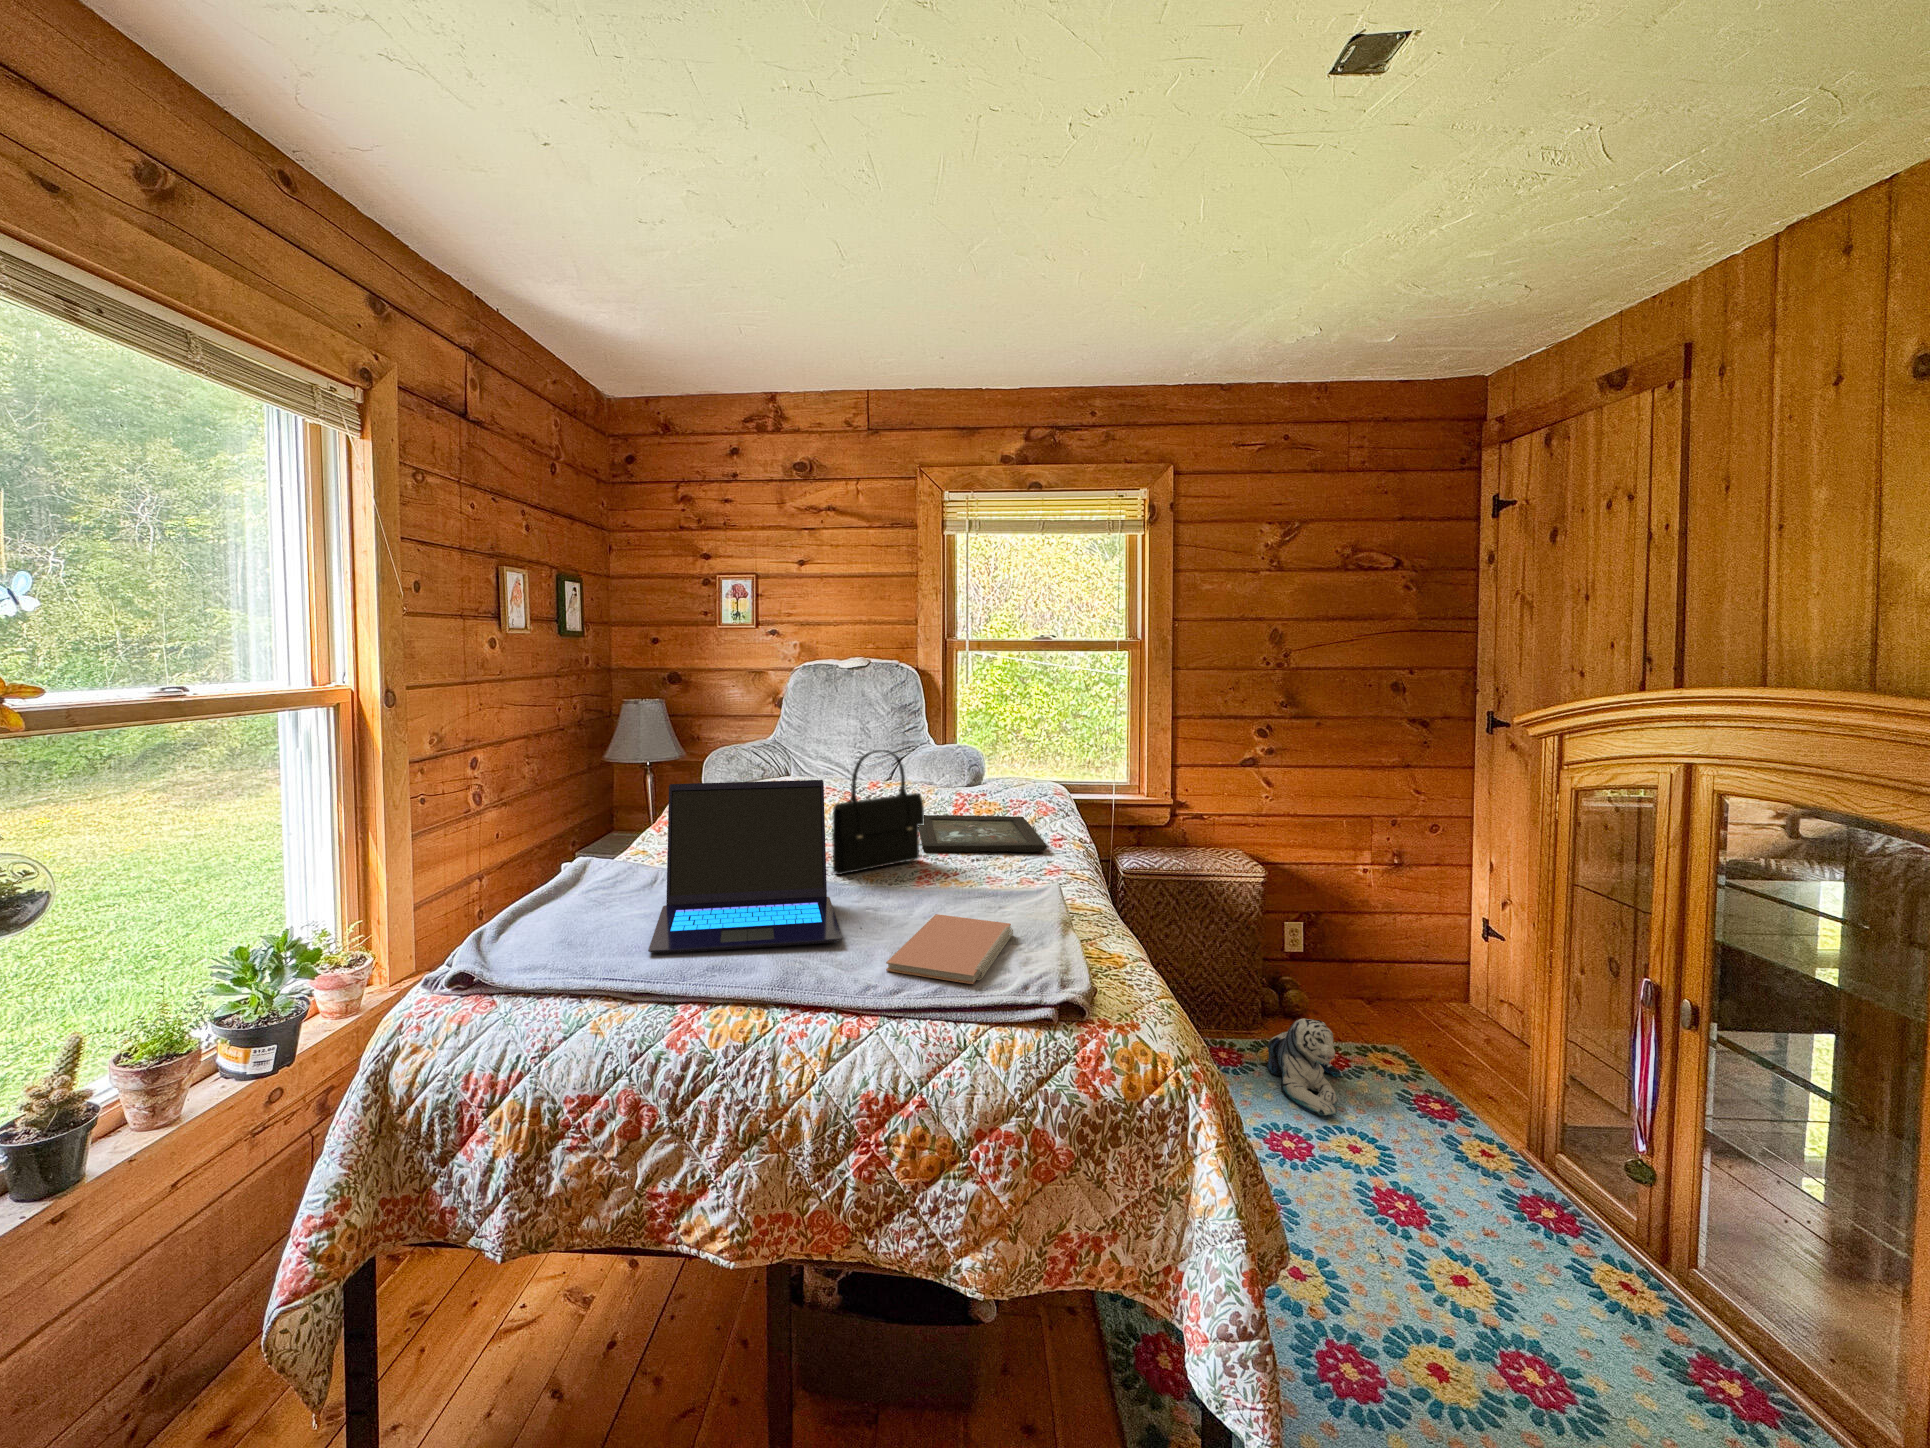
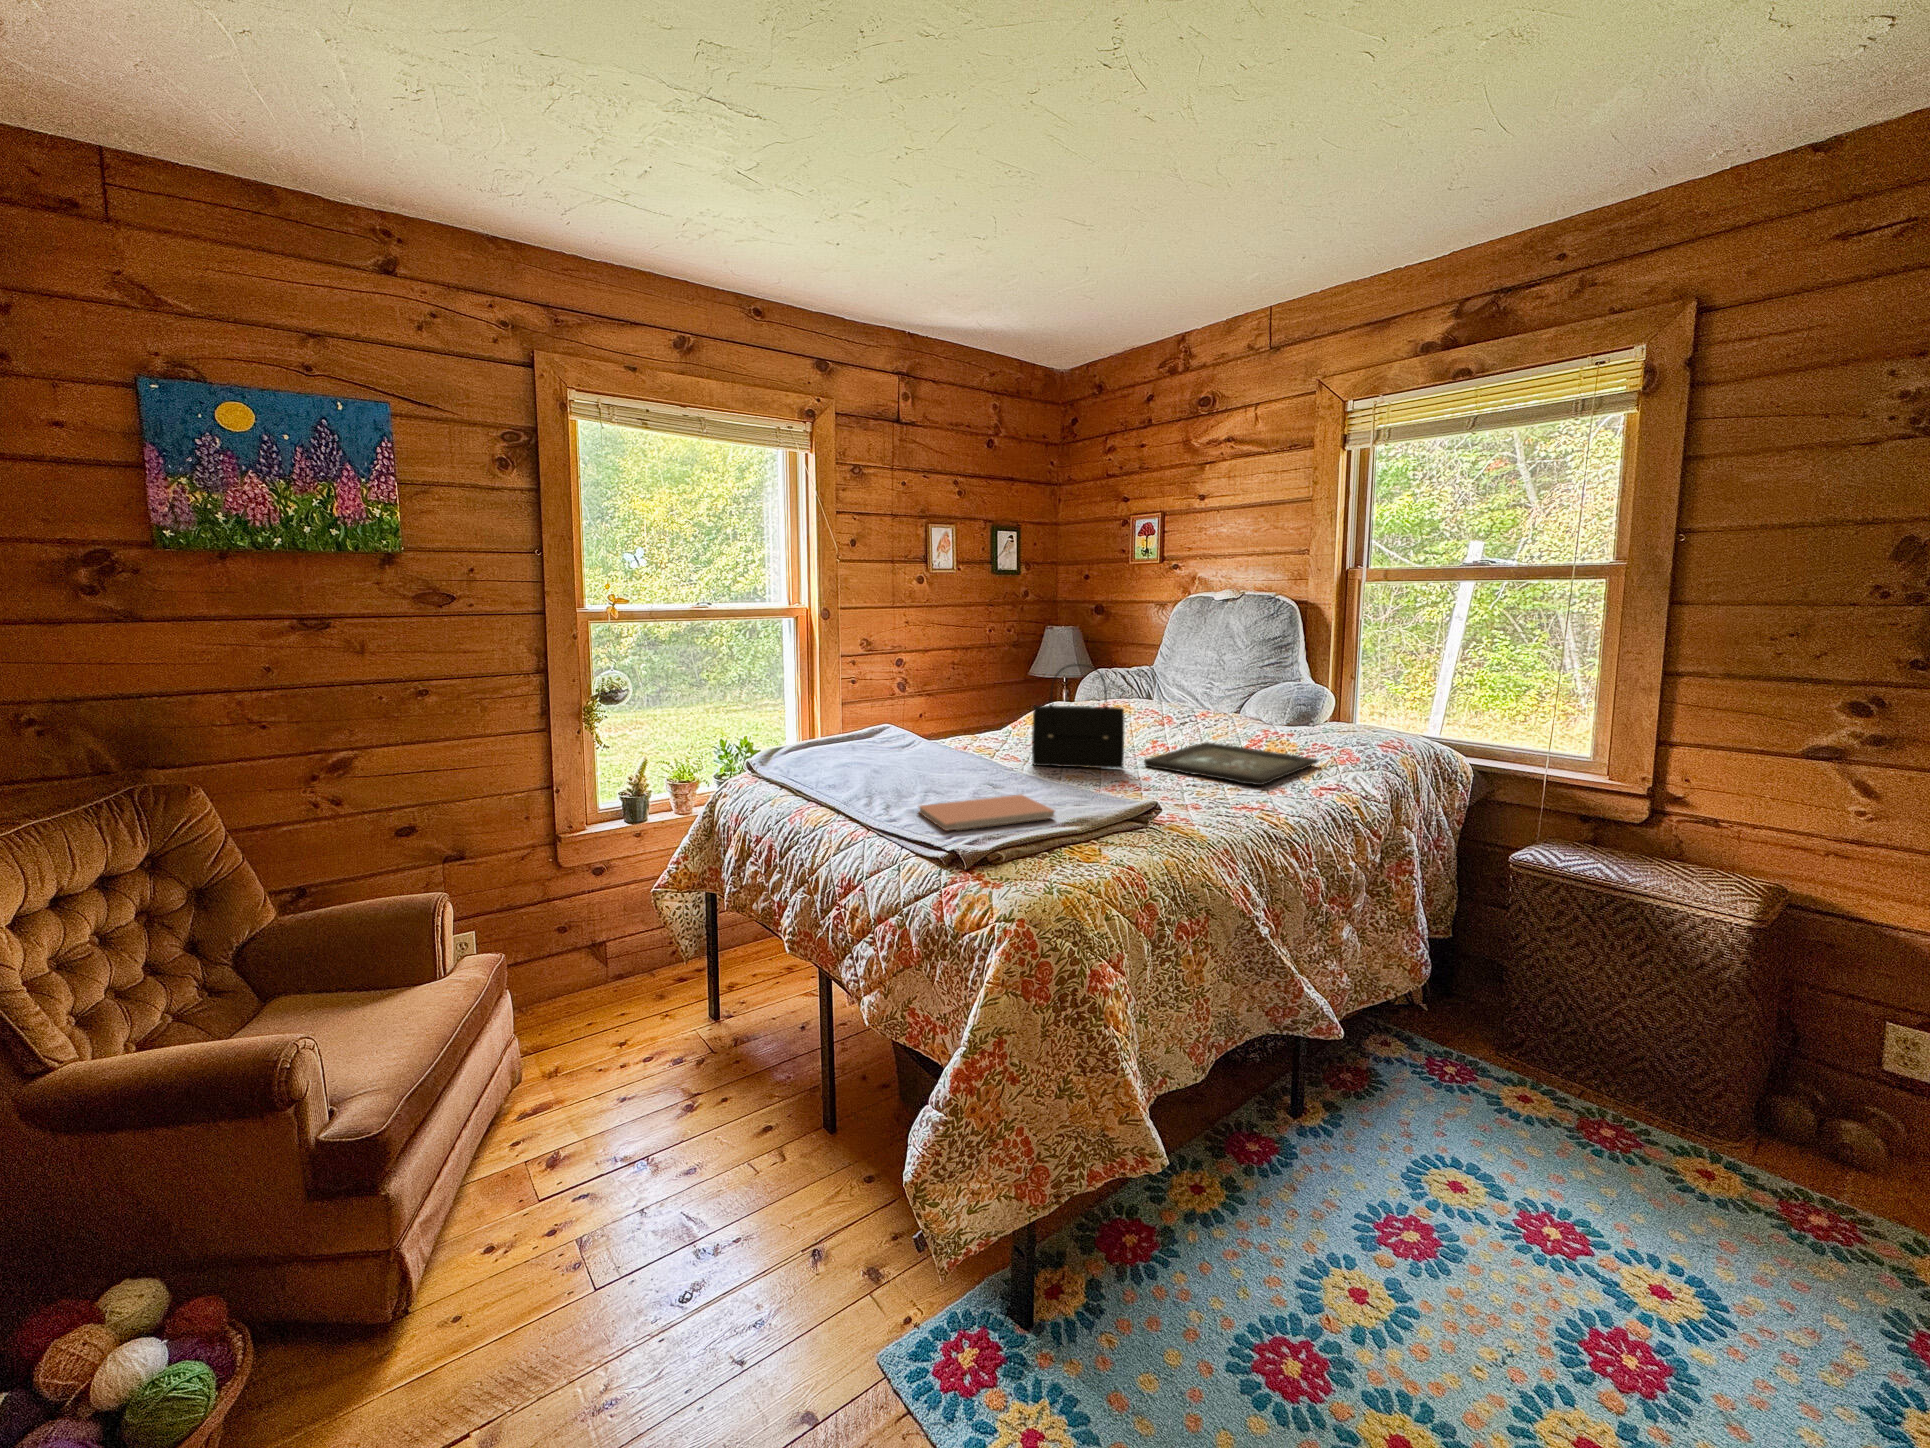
laptop: present [648,780,842,954] -> none [825,674,998,793]
plush toy: present [1266,1018,1341,1116] -> none [1660,1114,1820,1258]

